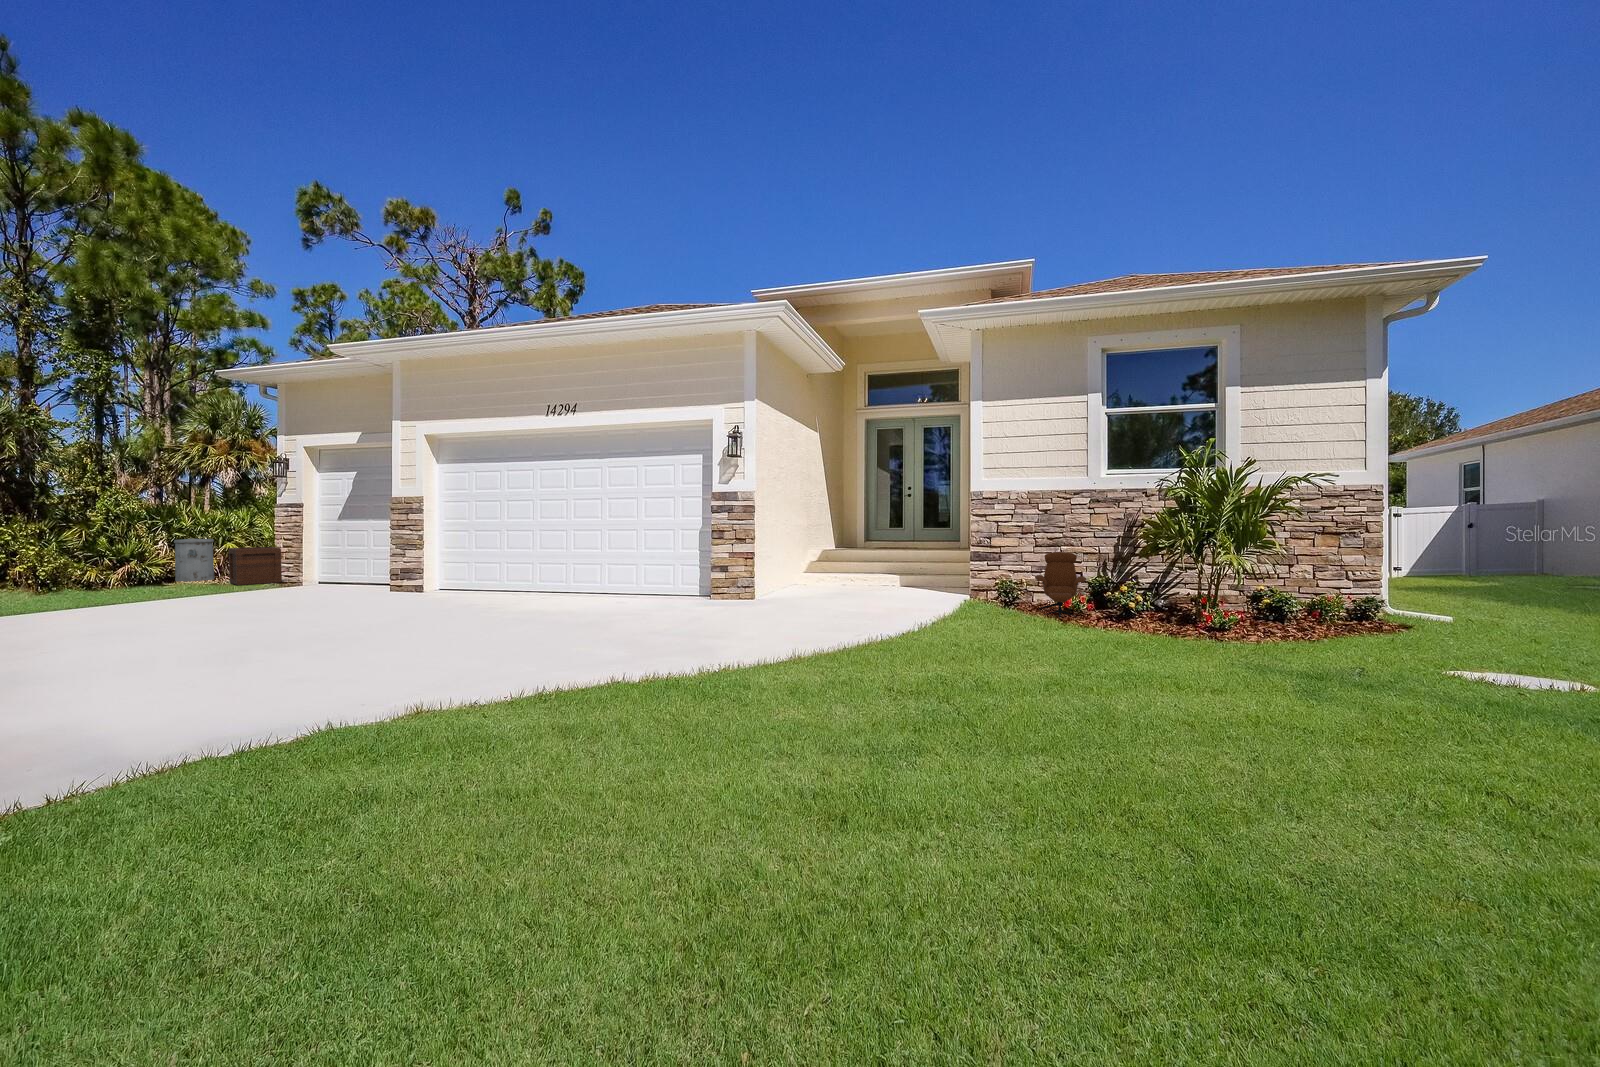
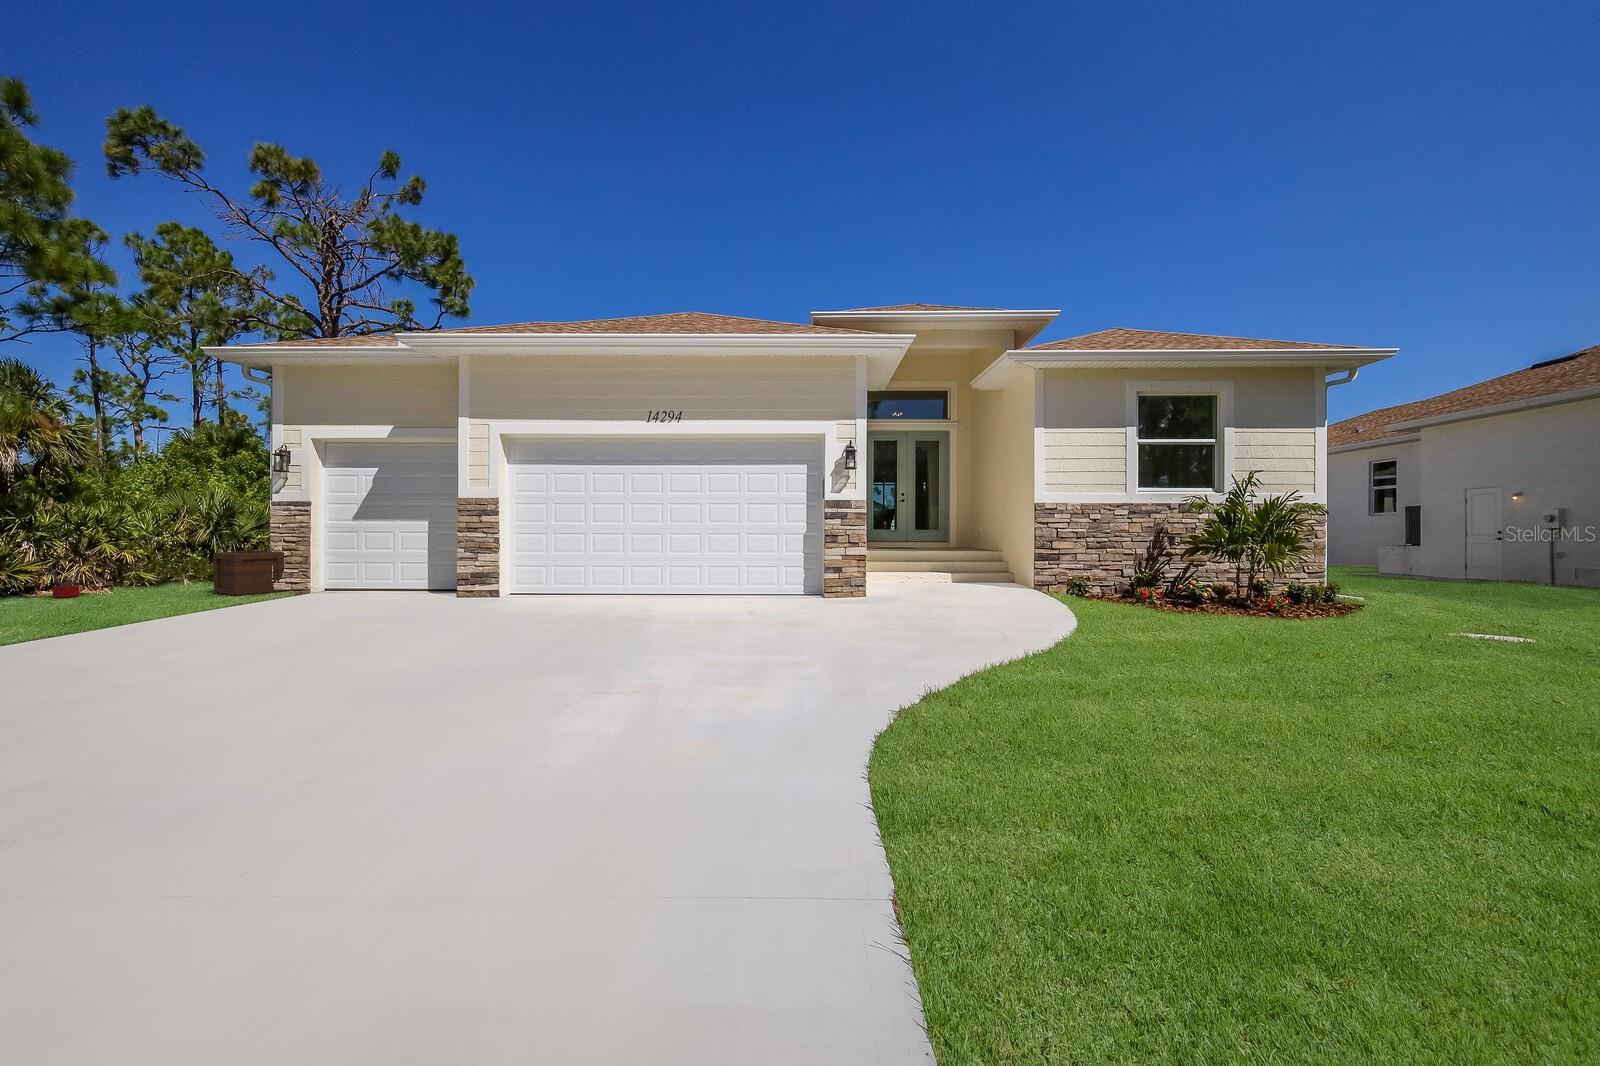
trash can: present [174,538,214,581] -> none [120,540,171,592]
decorative plant: none [111,548,156,584] -> present [38,553,102,598]
lounge chair: present [1035,552,1086,618] -> none [1096,553,1144,607]

